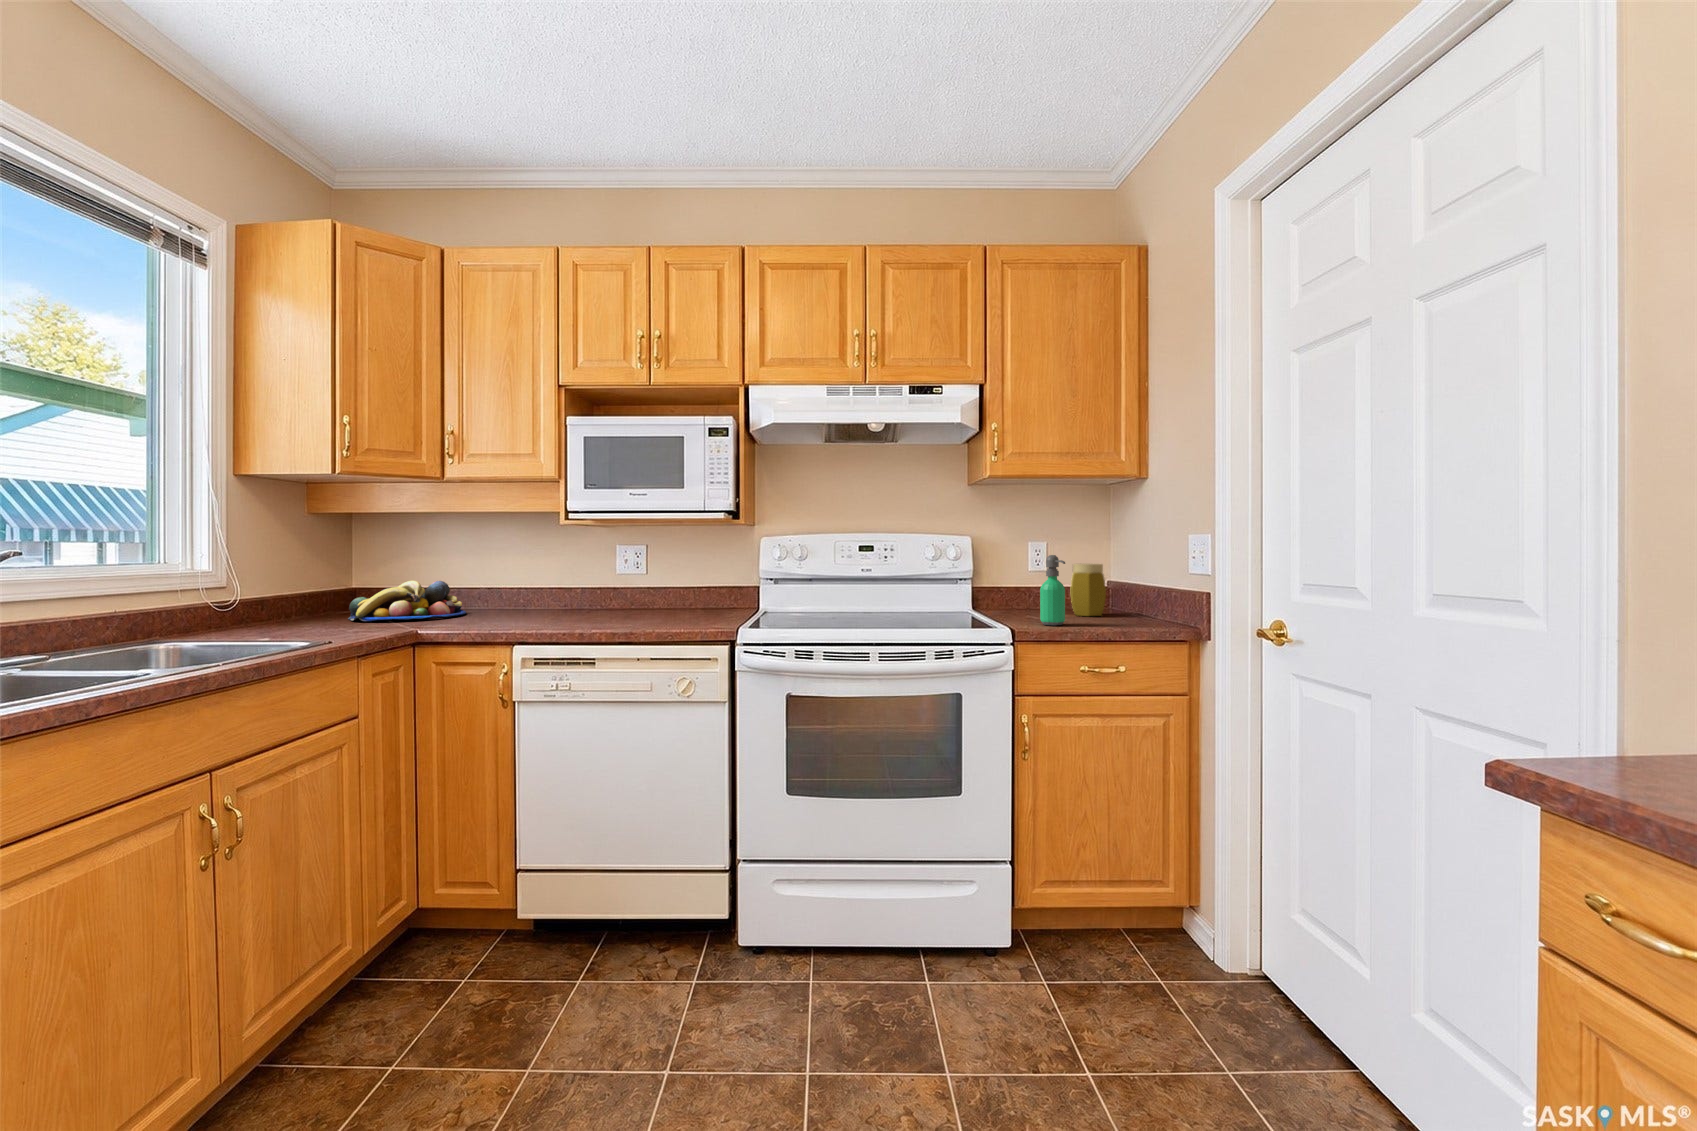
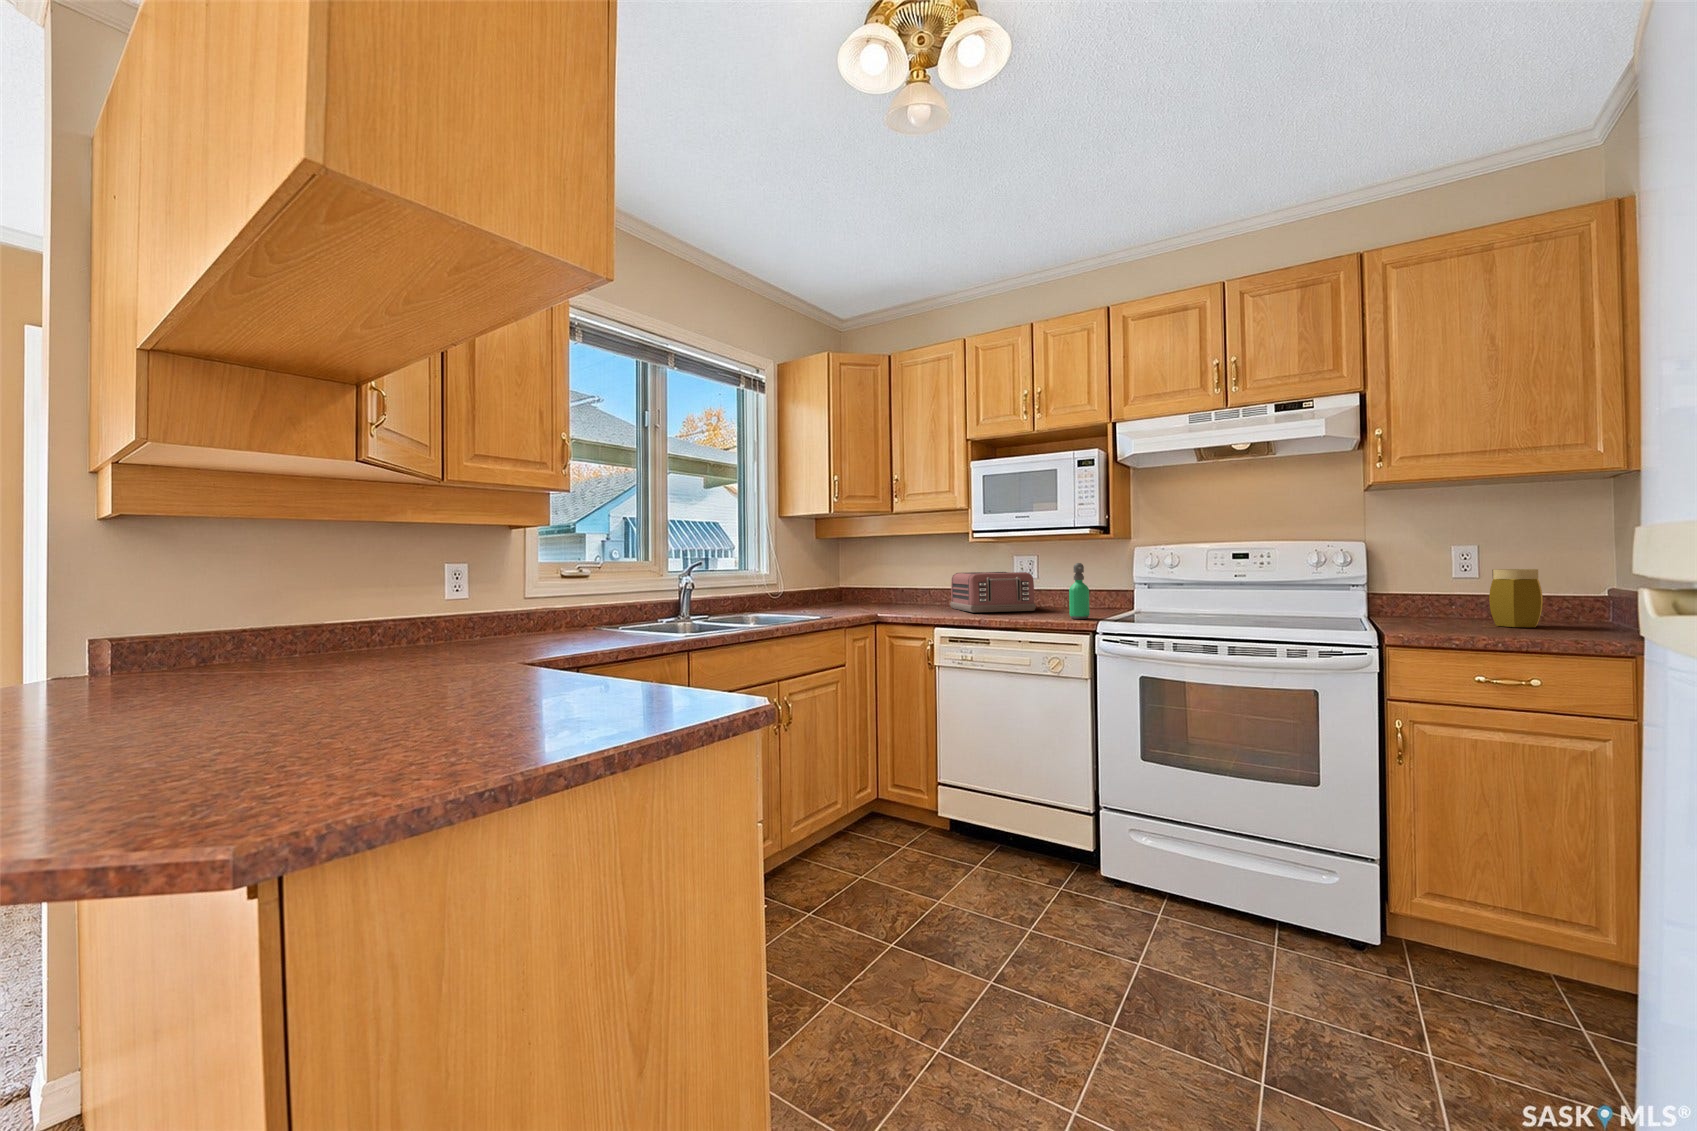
soap dispenser: present [1040,555,1065,625] -> present [1069,563,1090,619]
toaster: none [528,566,649,623] -> present [950,572,1036,612]
fruit bowl: present [348,581,466,621] -> none [843,581,912,607]

